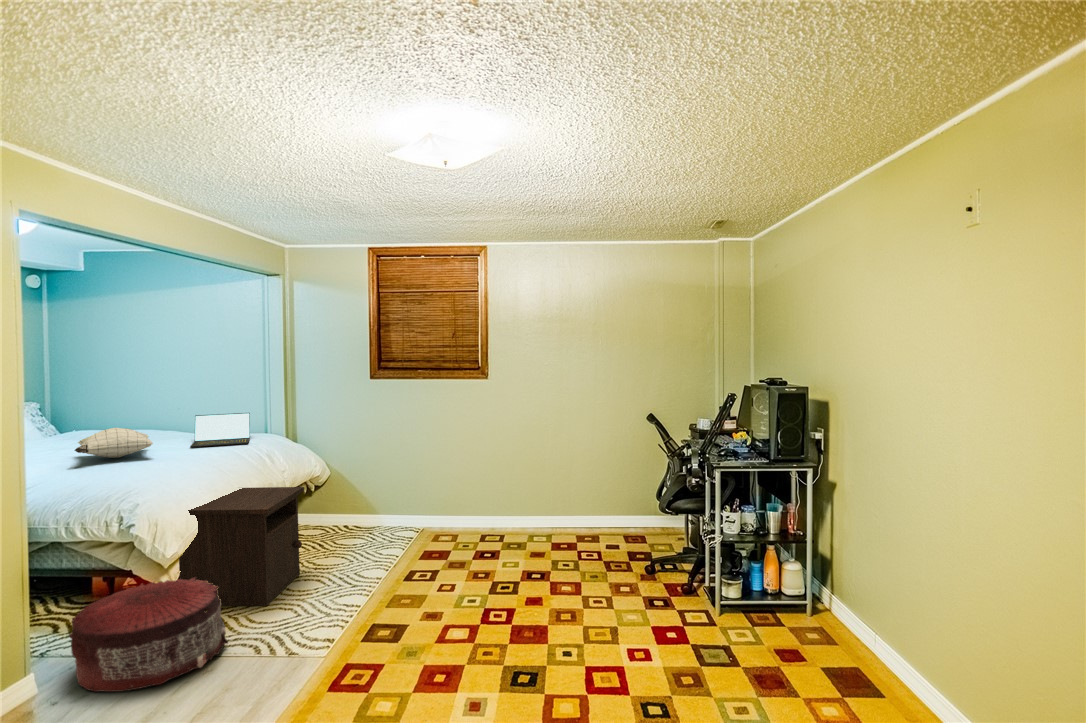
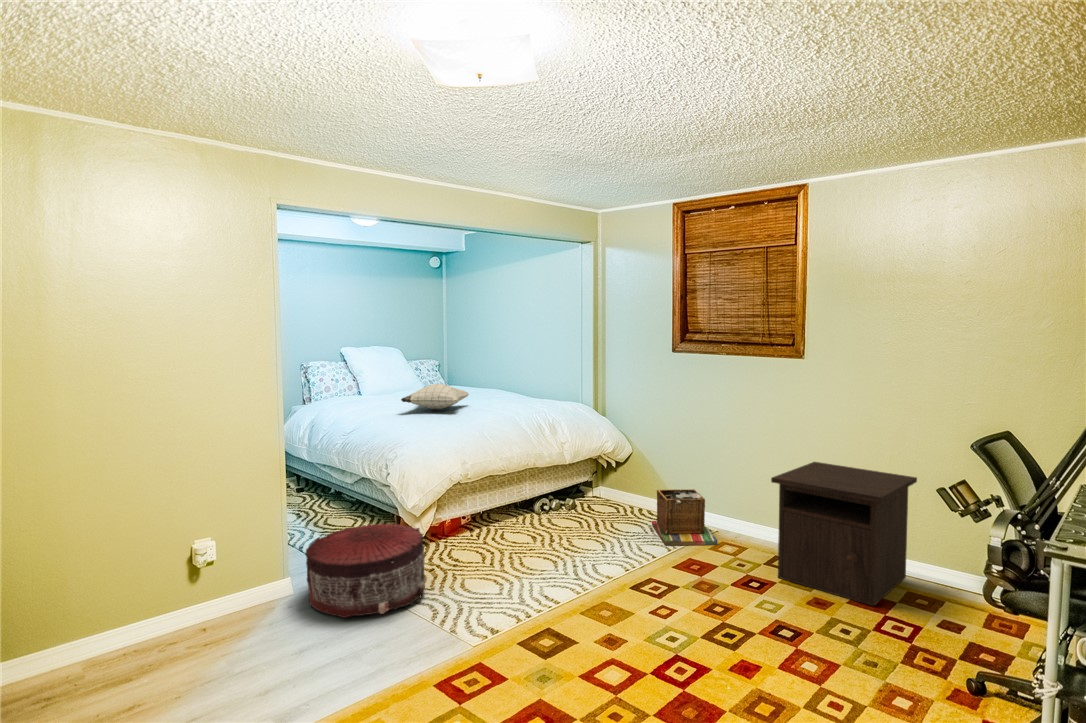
laptop: present [190,413,250,447] -> none [497,379,556,410]
nightstand: present [179,487,304,606] -> present [771,462,917,606]
laundry basket: none [367,497,434,547] -> present [652,489,717,546]

